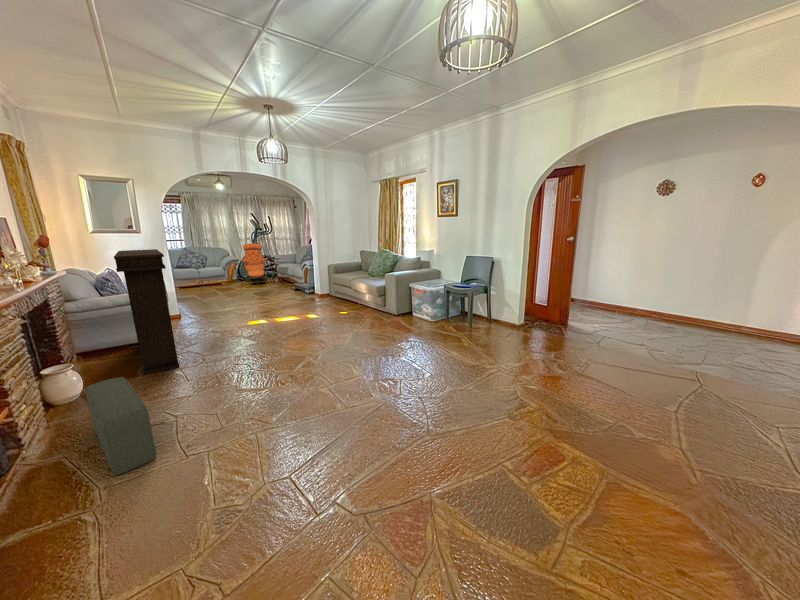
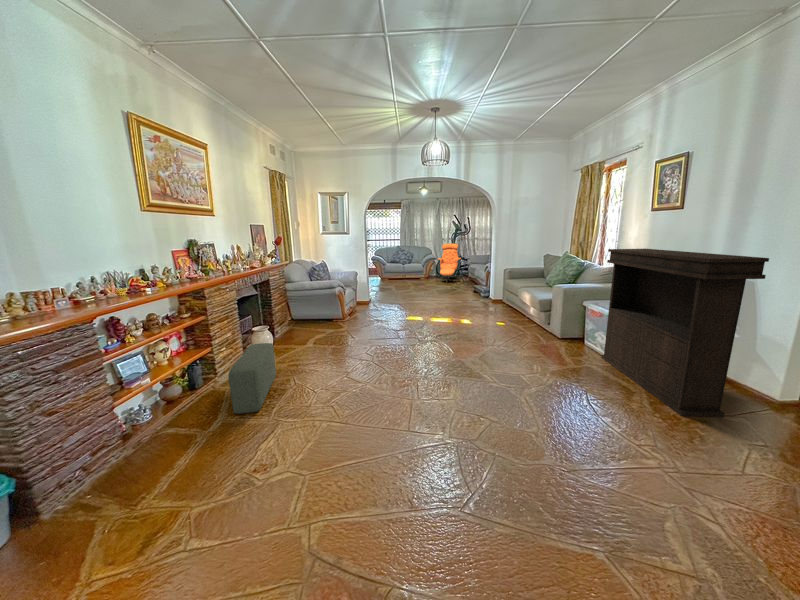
console table: present [114,249,179,375] -> present [601,249,769,417]

